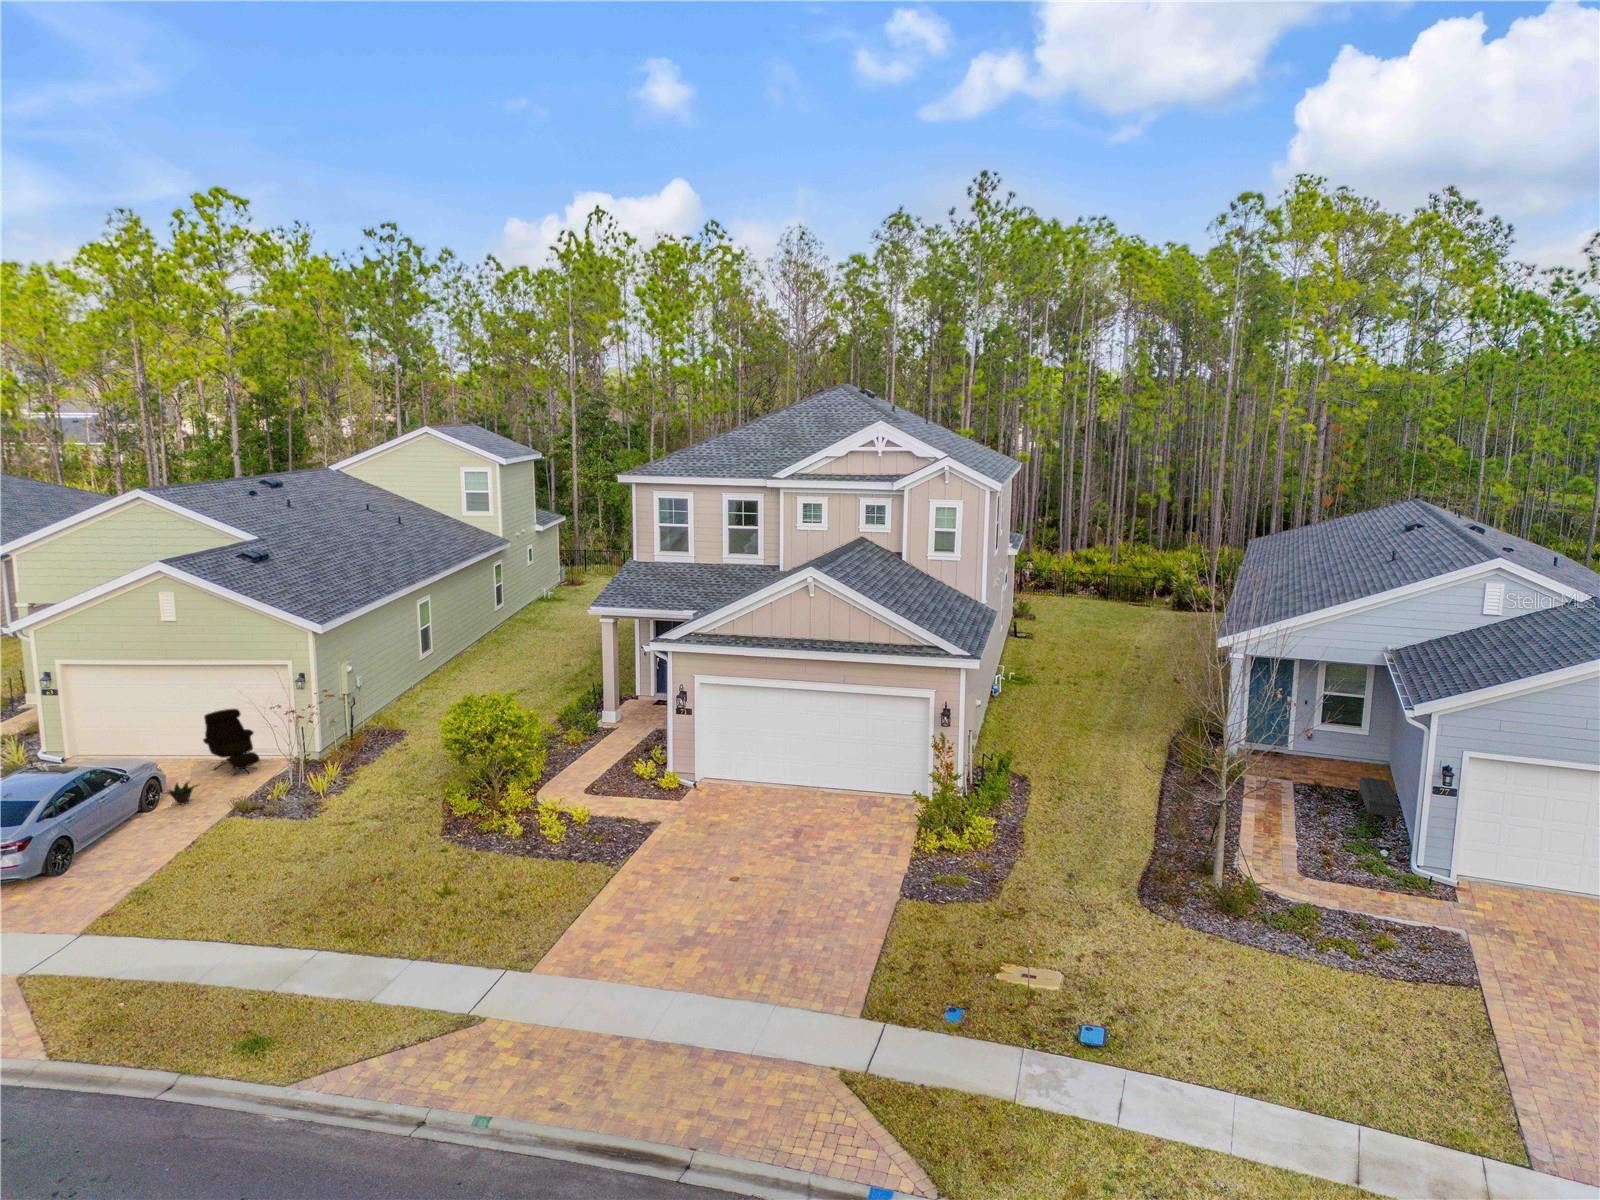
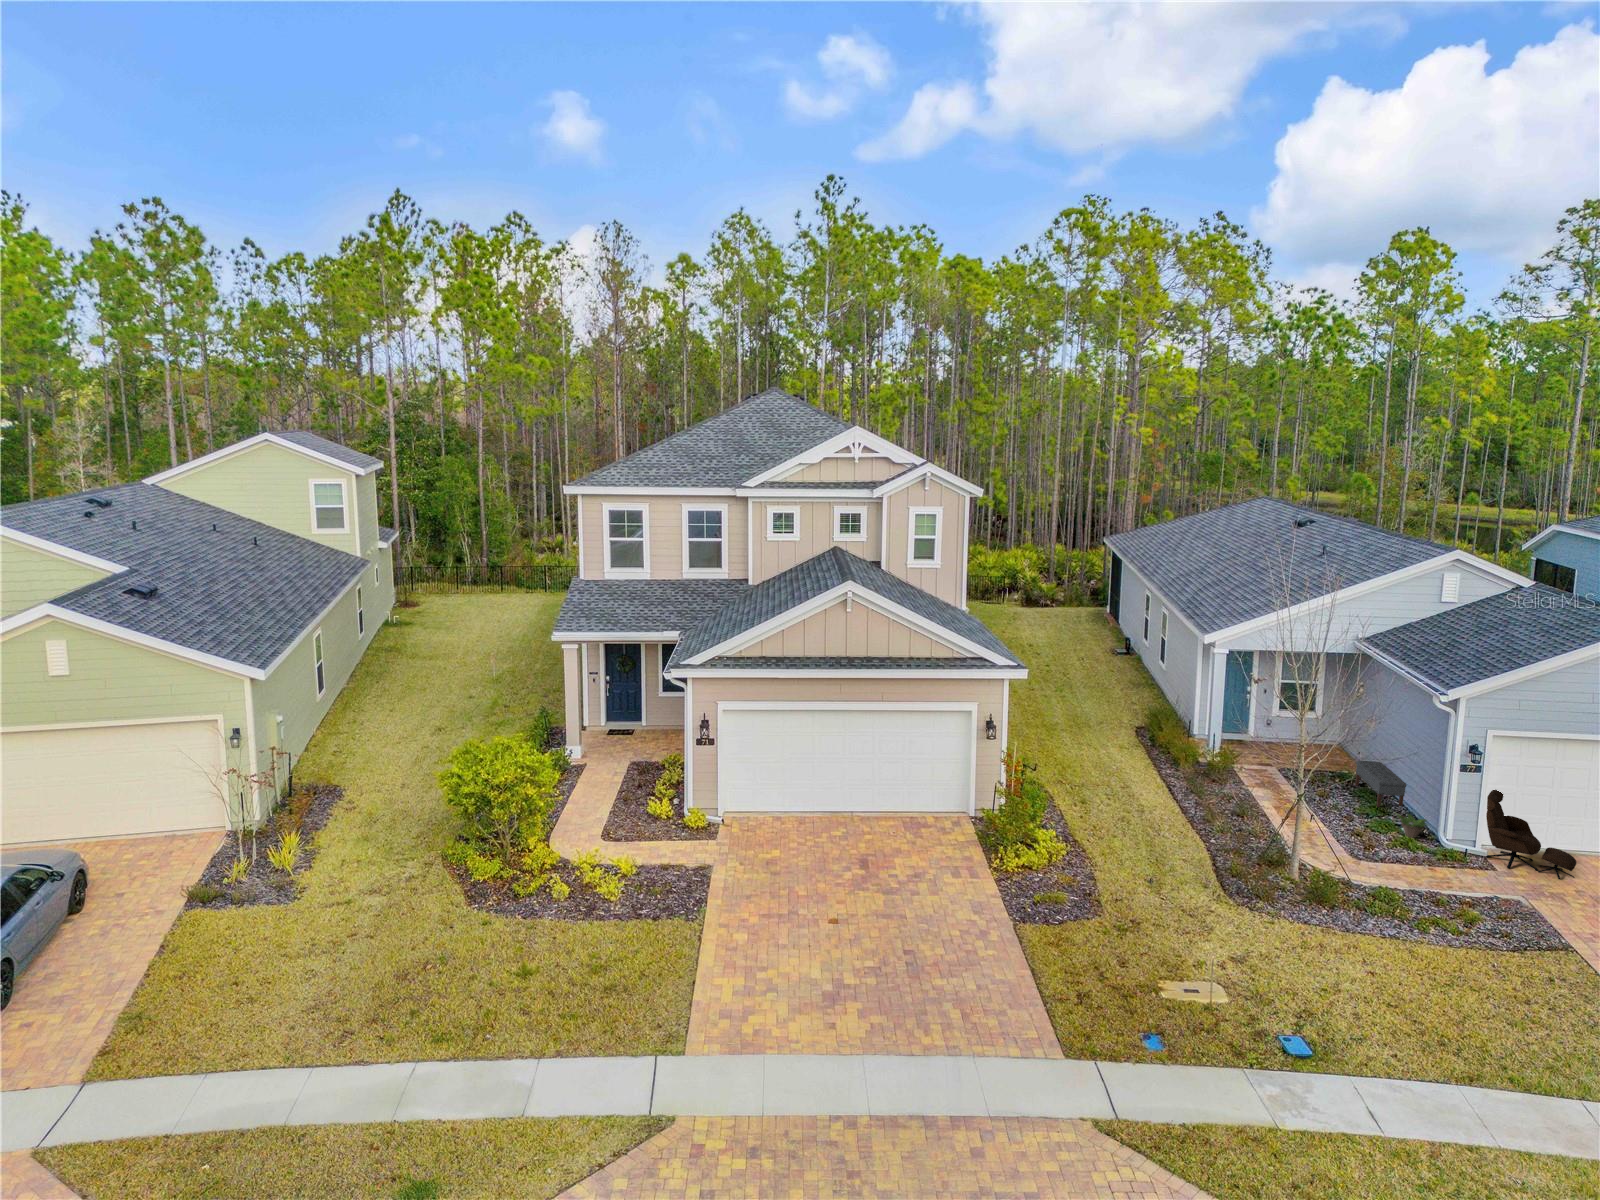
lounge chair: present [203,709,260,772] -> present [1486,790,1576,879]
decorative plant: present [167,782,197,805] -> present [1395,813,1426,838]

